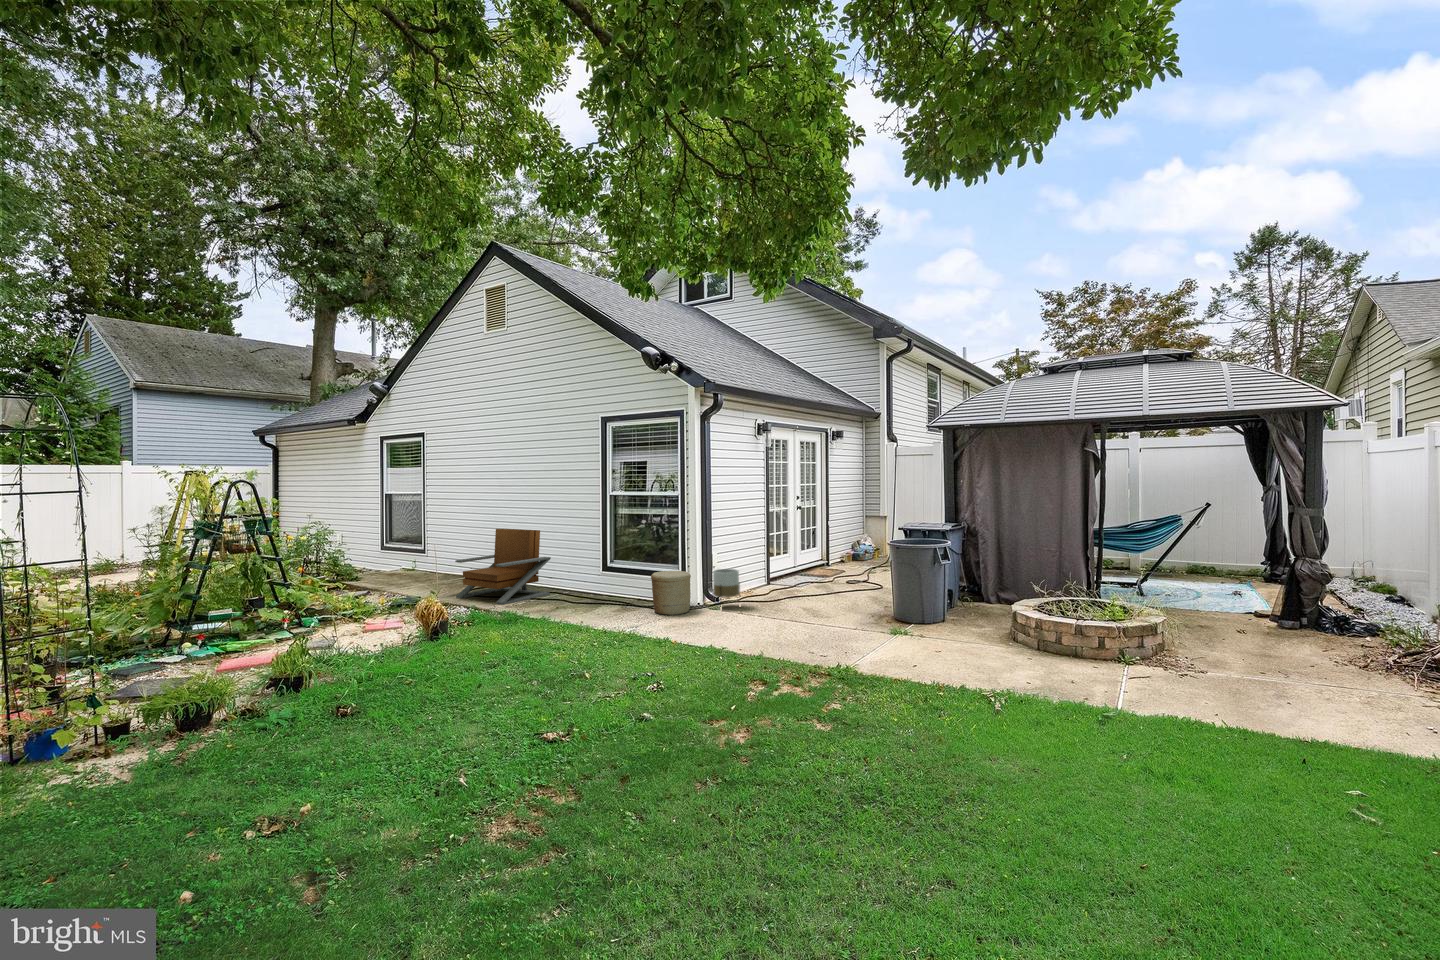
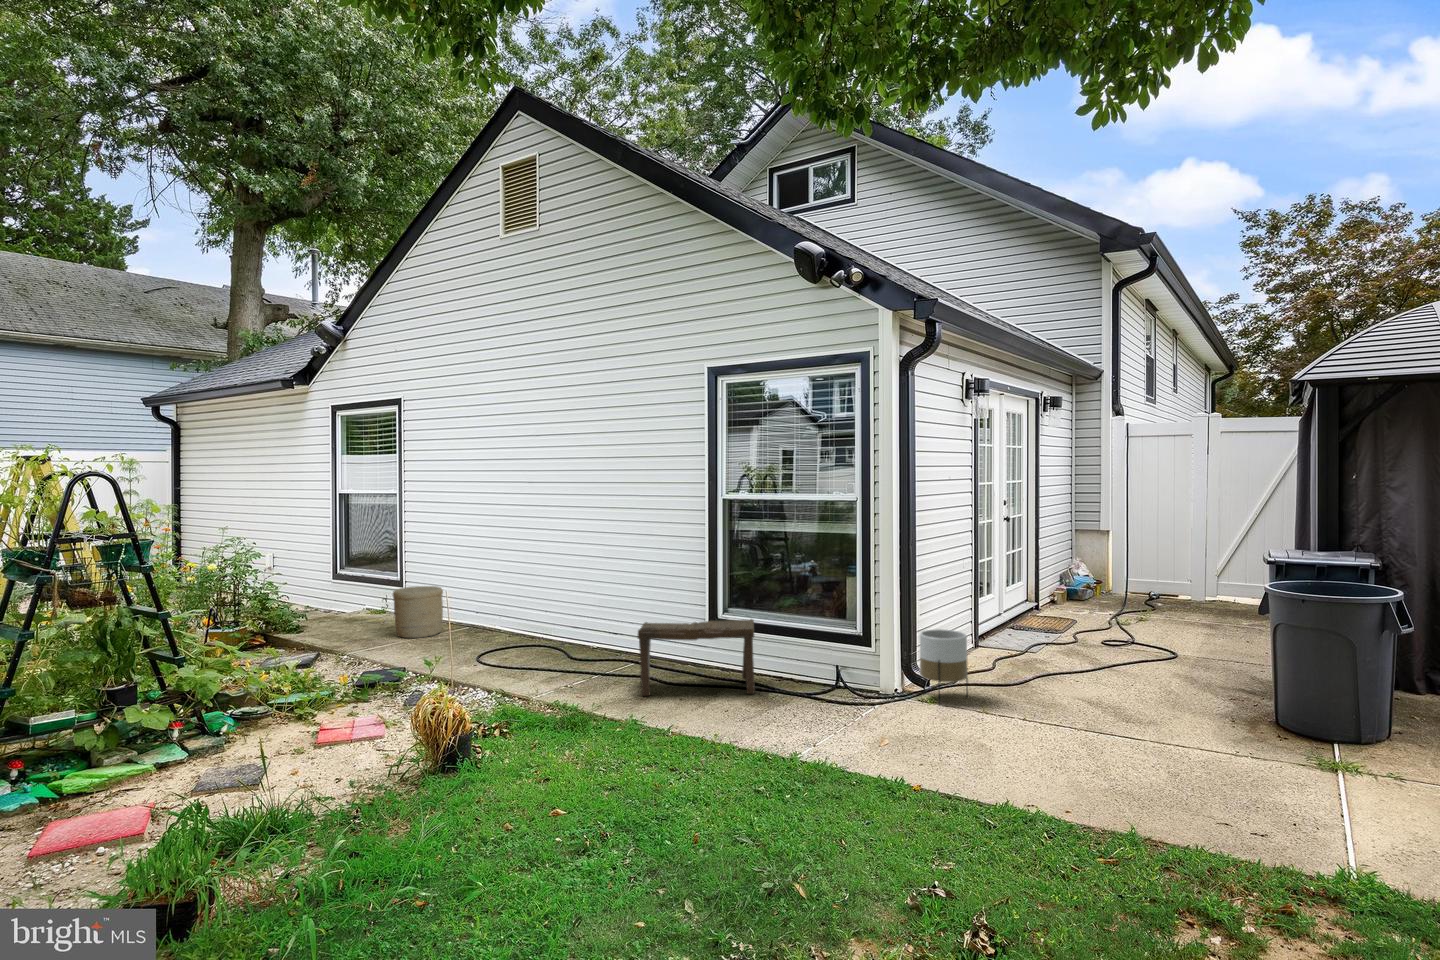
lounge chair: present [455,529,551,605] -> none [460,553,616,686]
bench: none [554,565,626,609] -> present [638,619,755,696]
woven basket: present [651,571,691,615] -> present [393,586,443,638]

